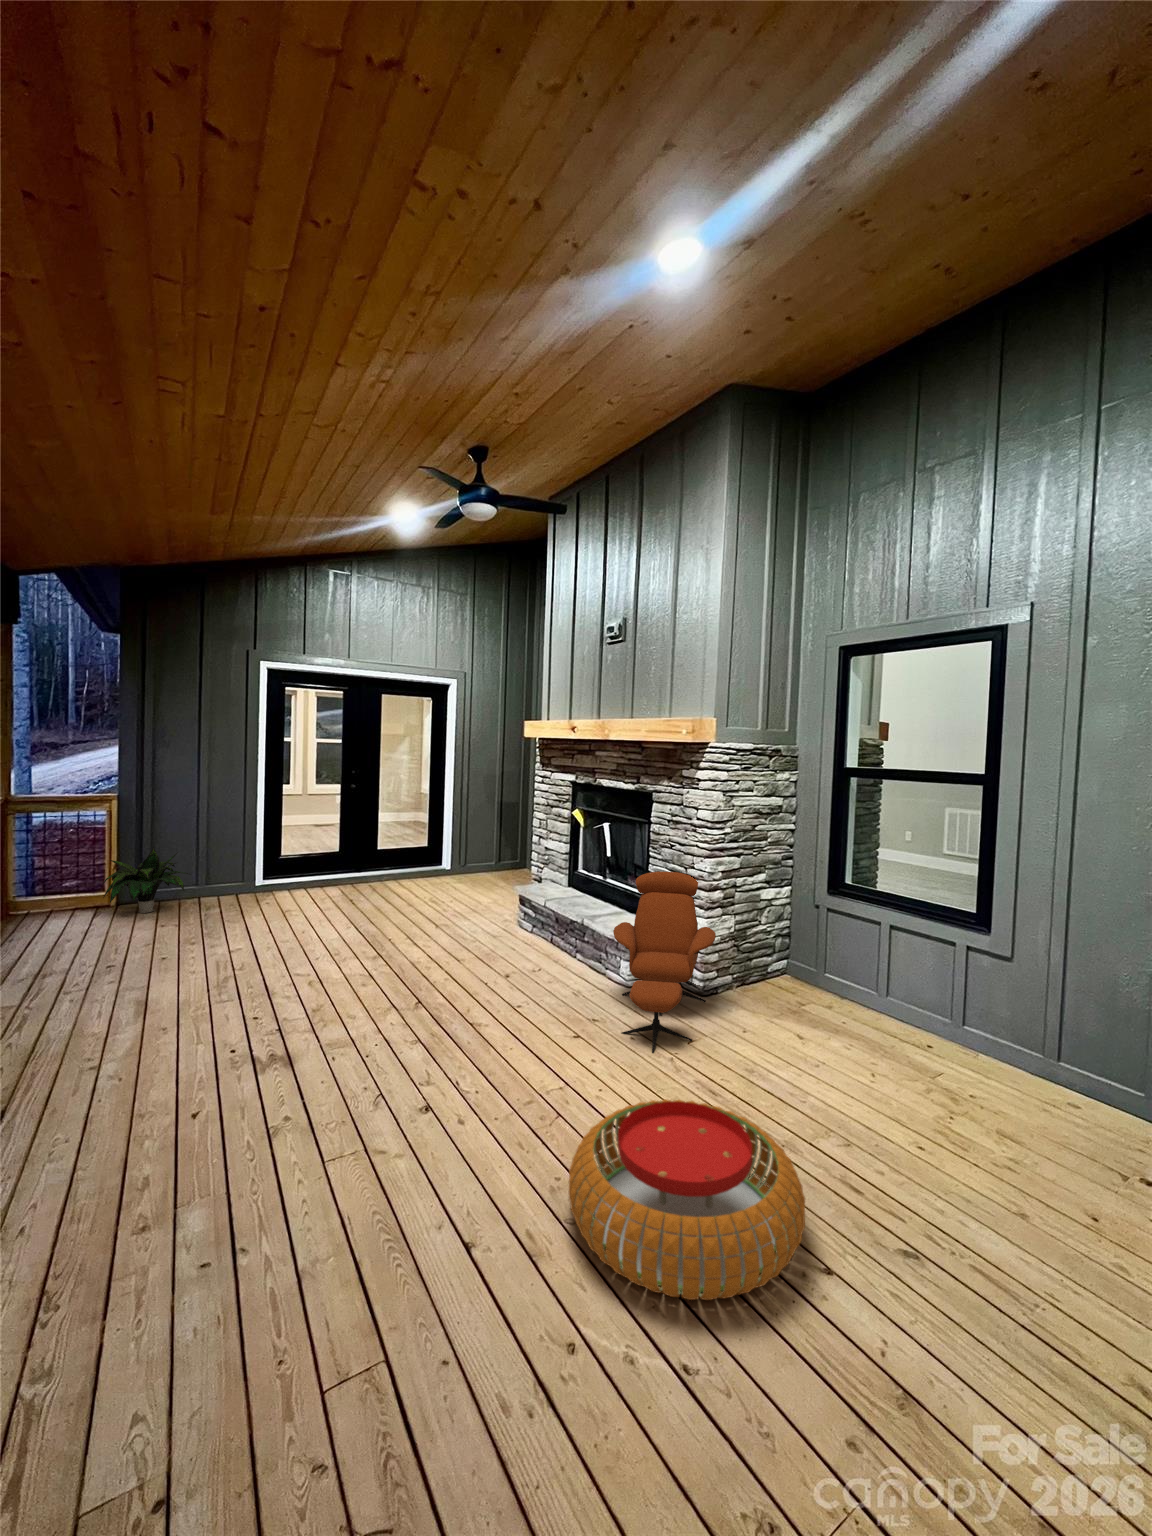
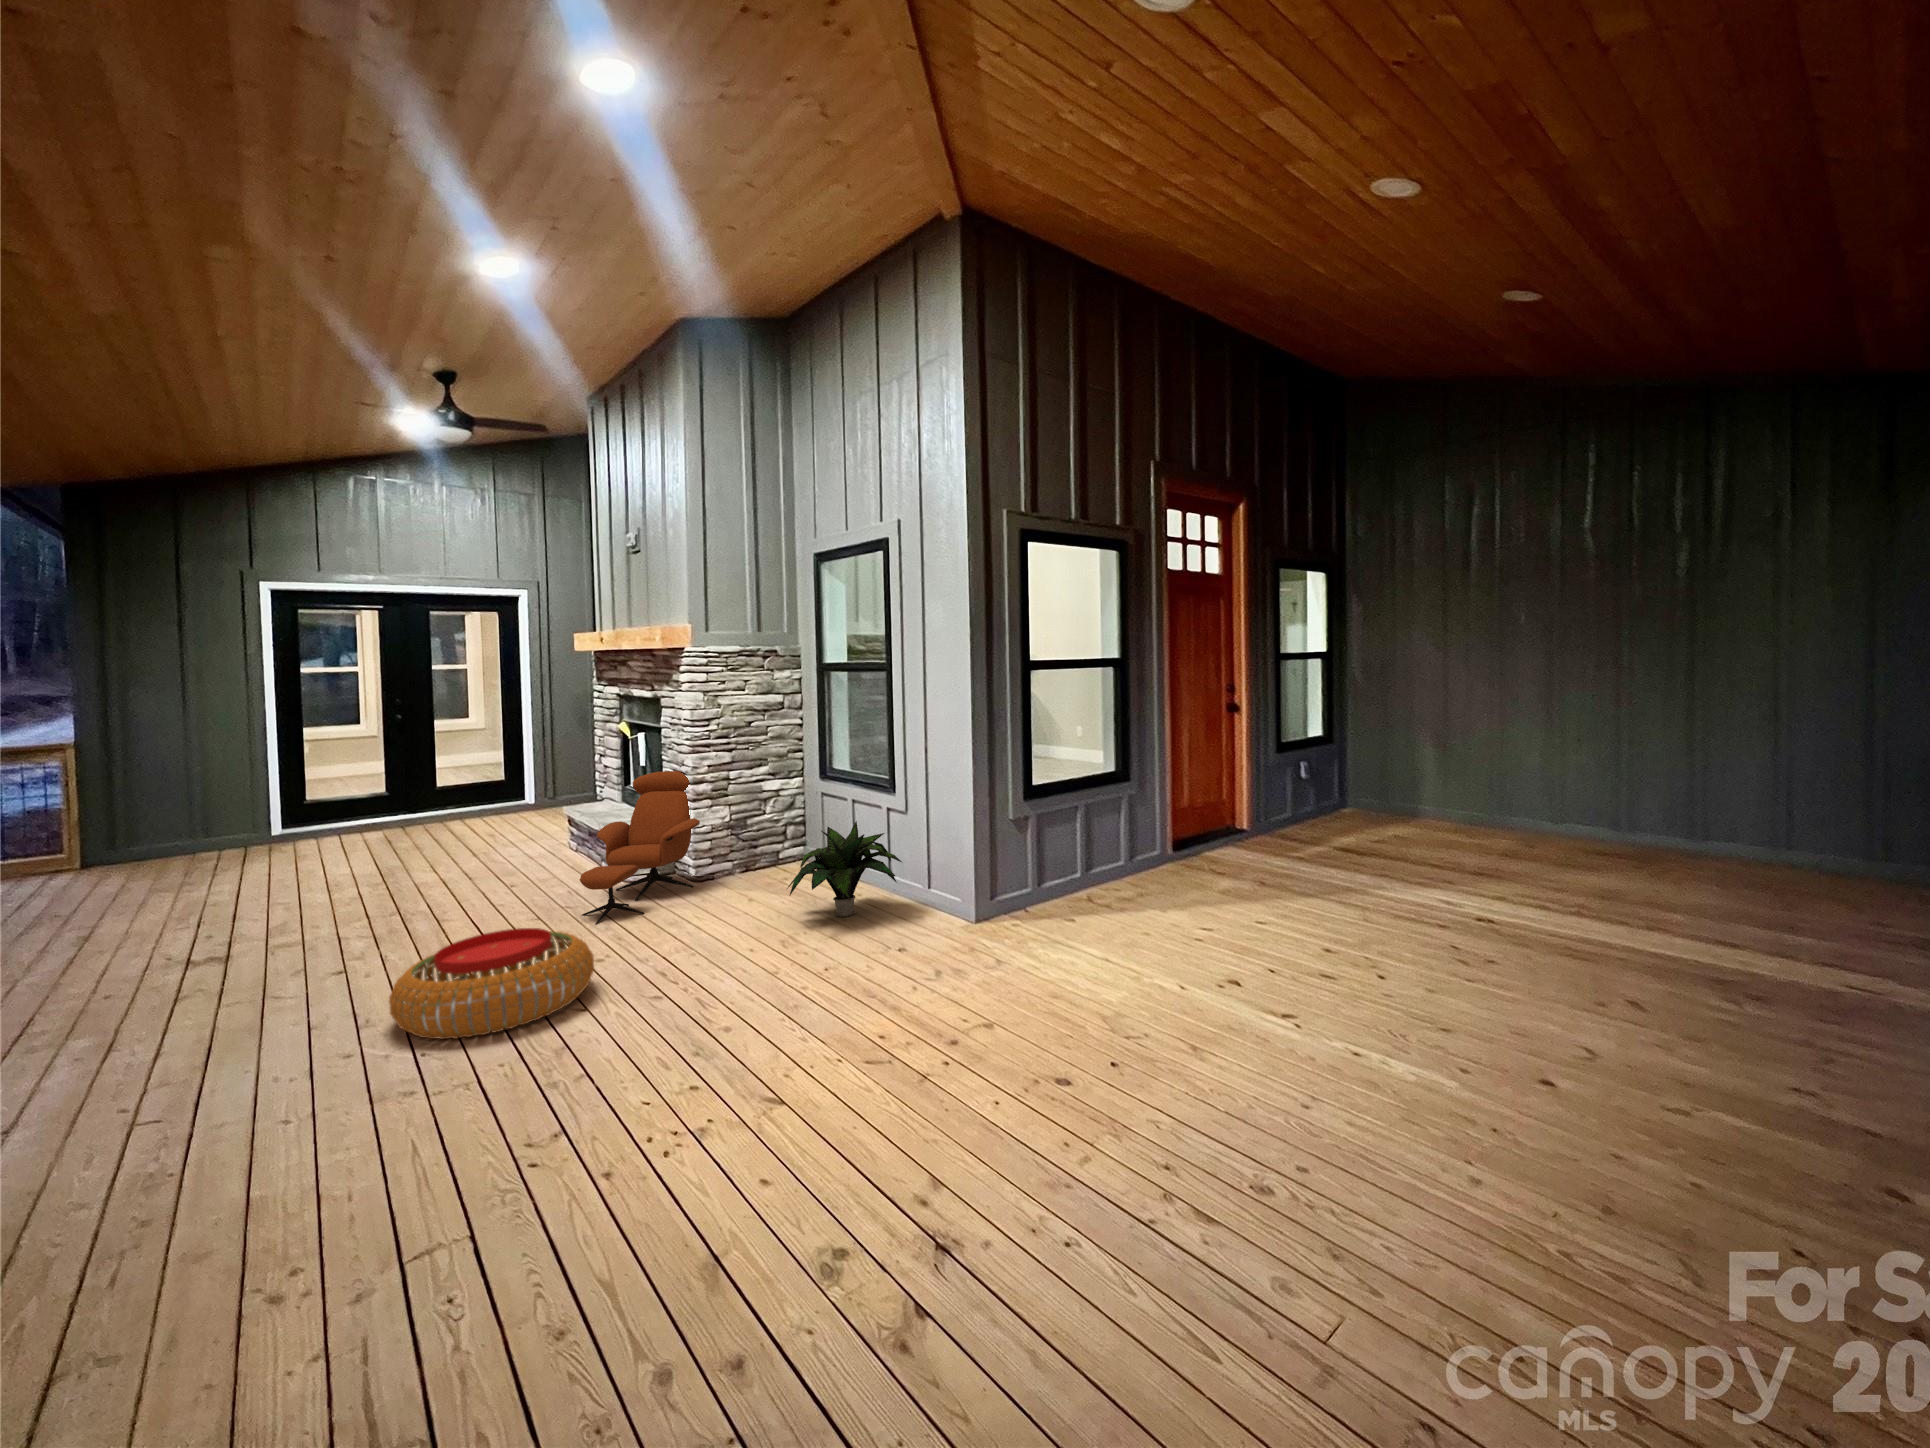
potted plant: present [102,848,188,913] -> present [787,821,902,917]

